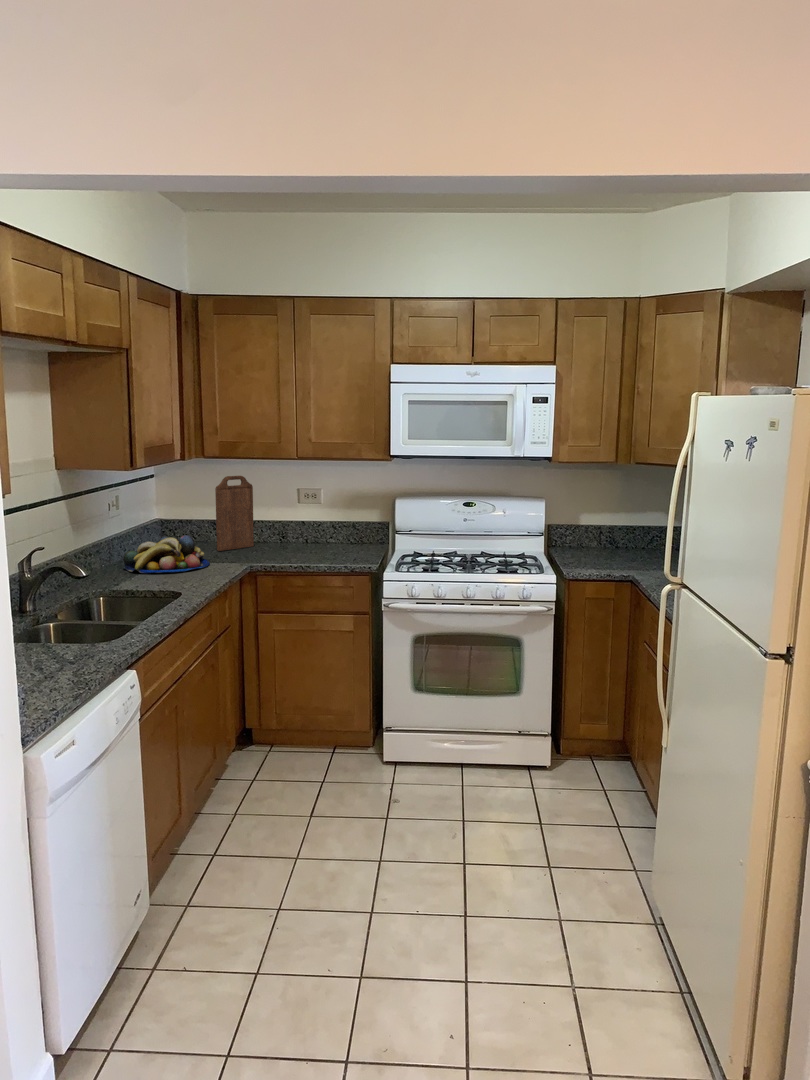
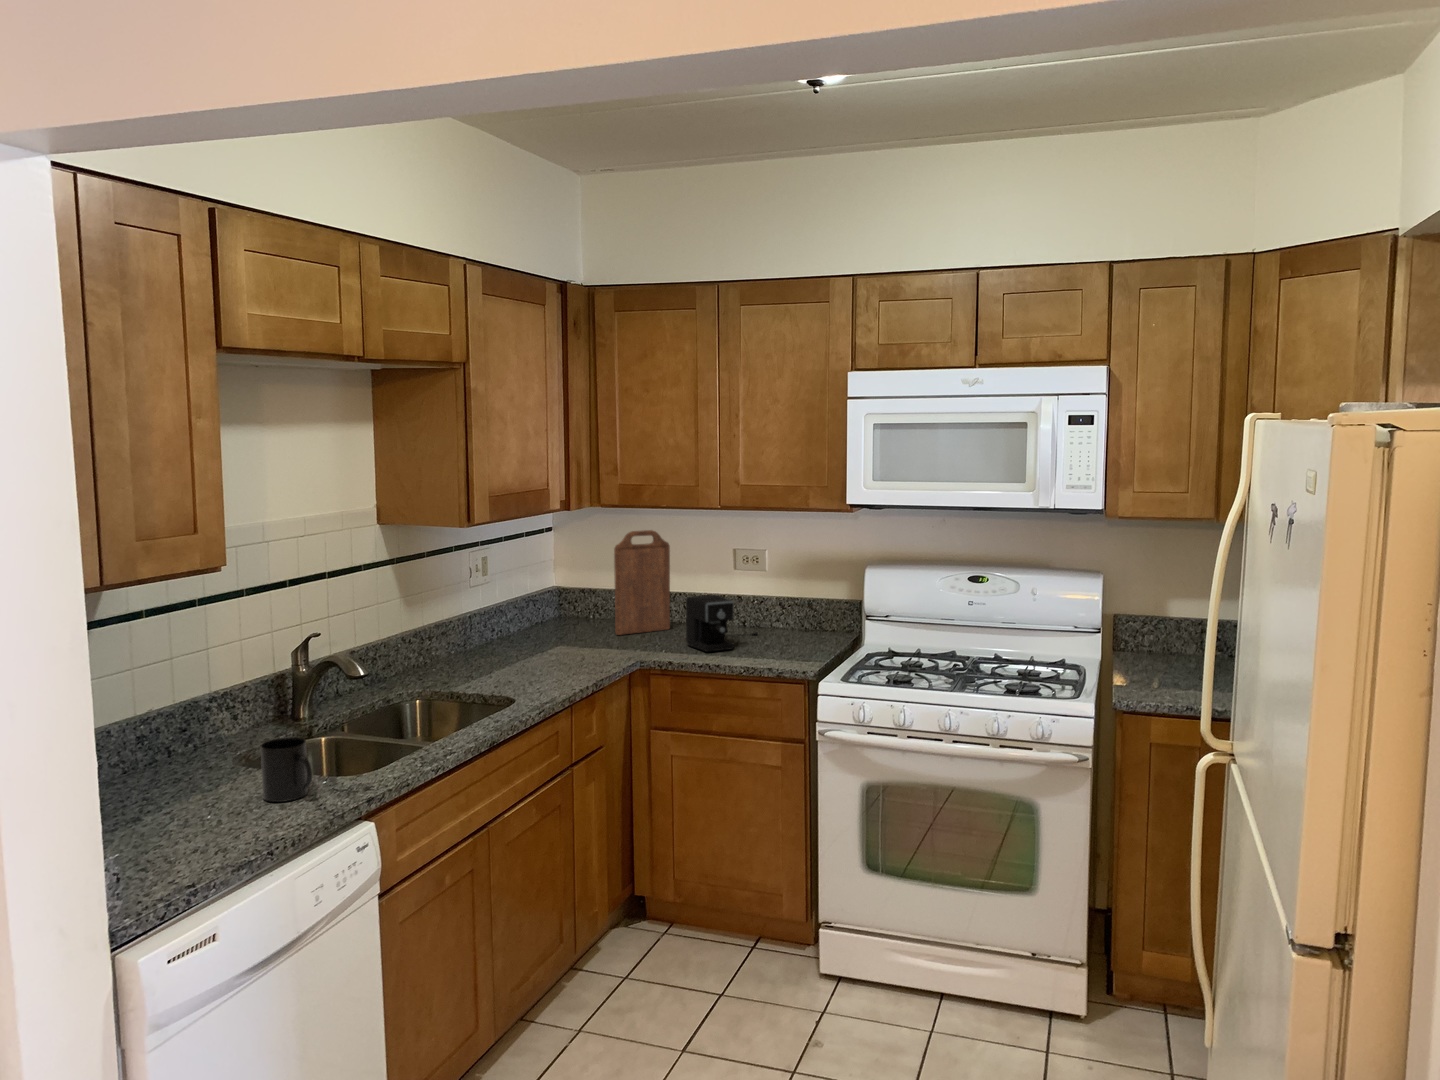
coffee maker: none [274,519,319,558] -> present [686,595,758,652]
fruit bowl: present [123,535,210,573] -> none [474,613,591,666]
mug: none [49,616,92,661] -> present [261,737,312,802]

